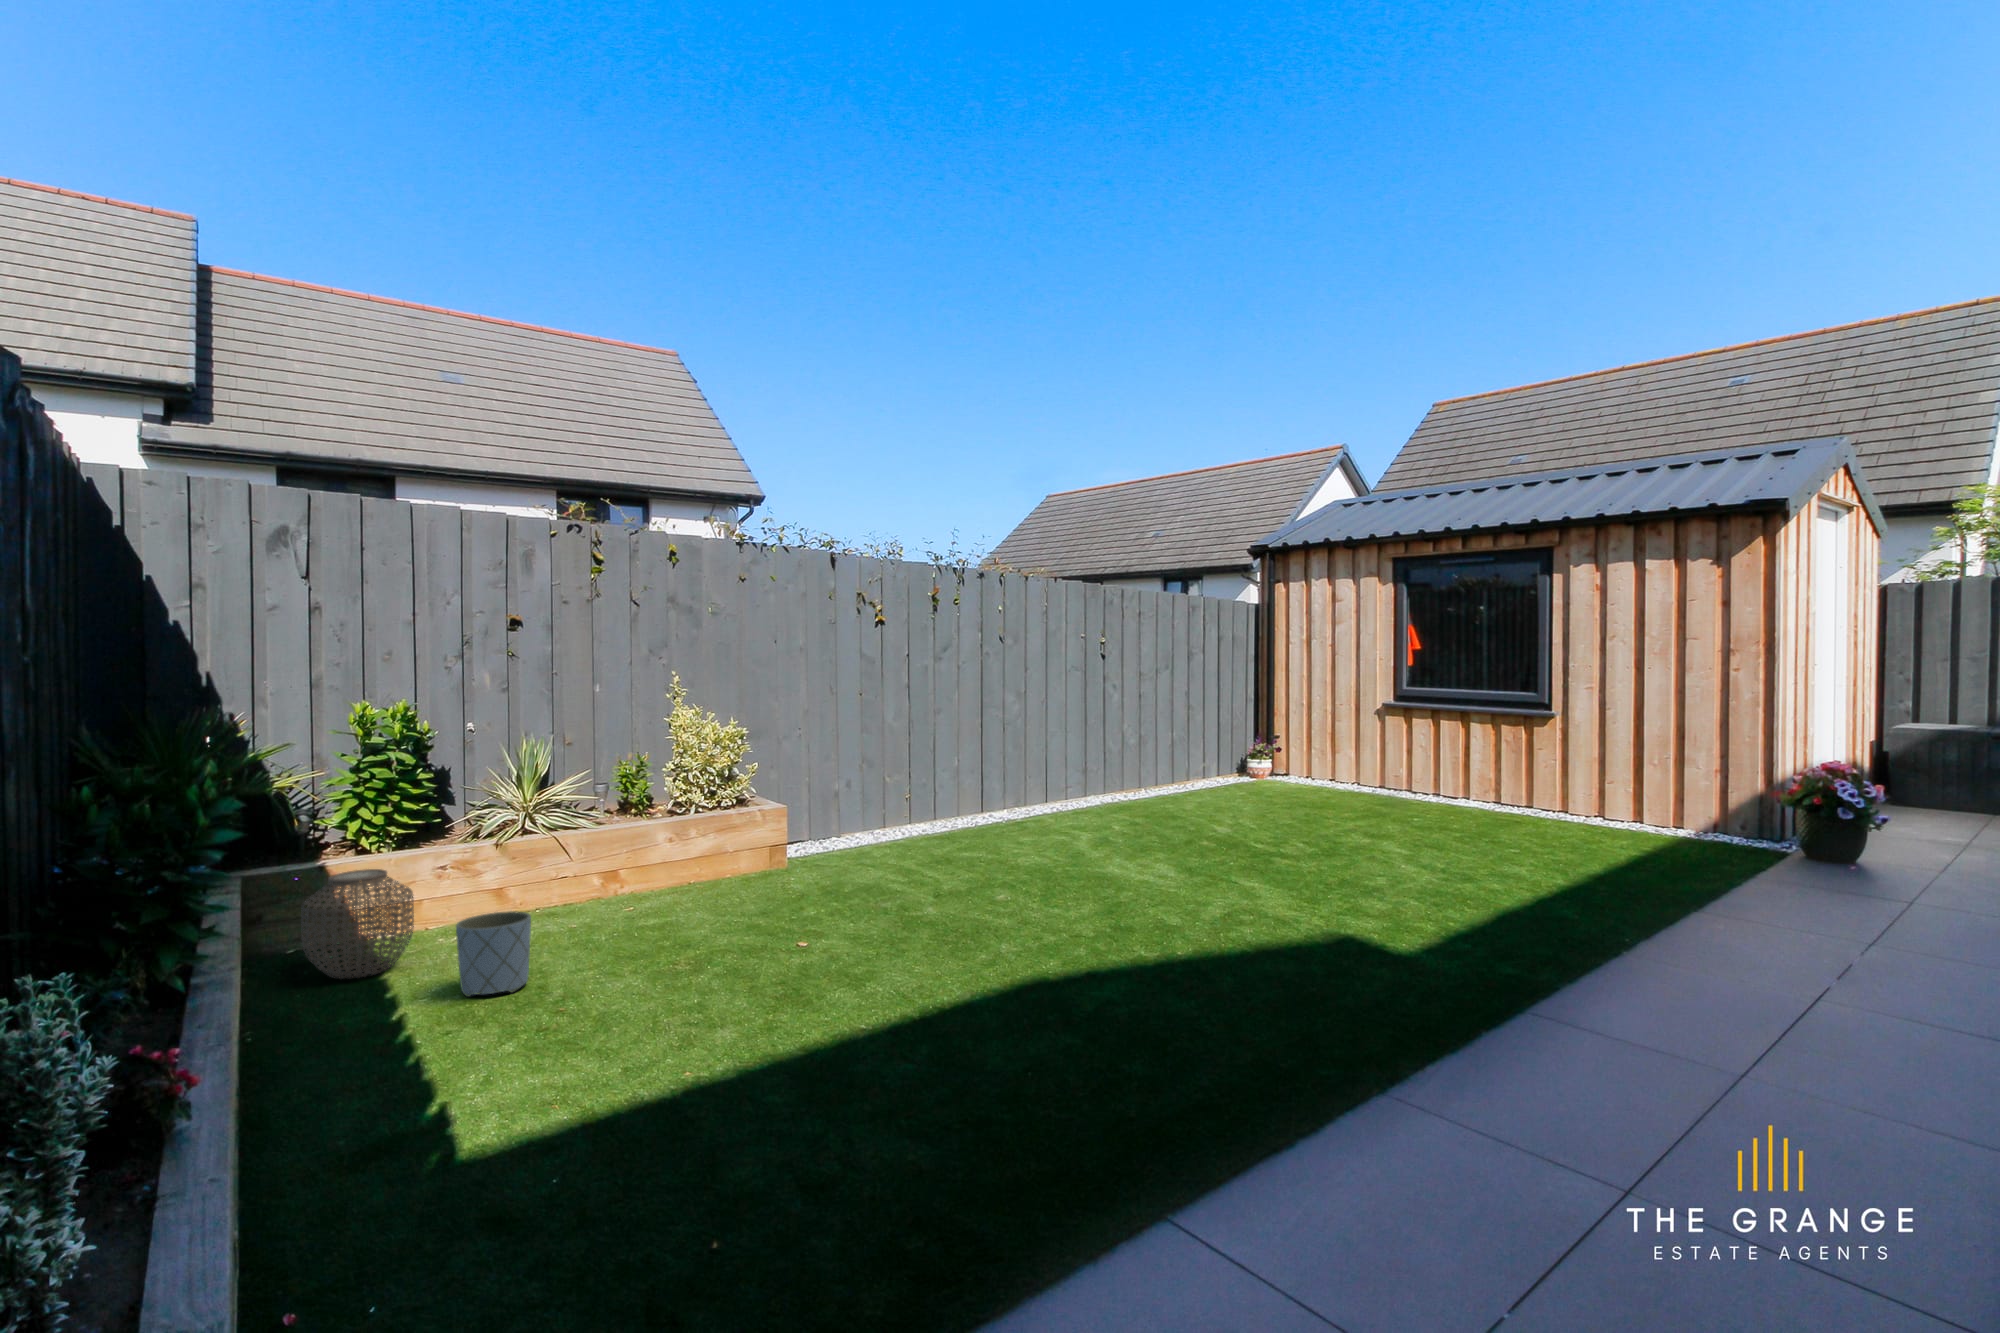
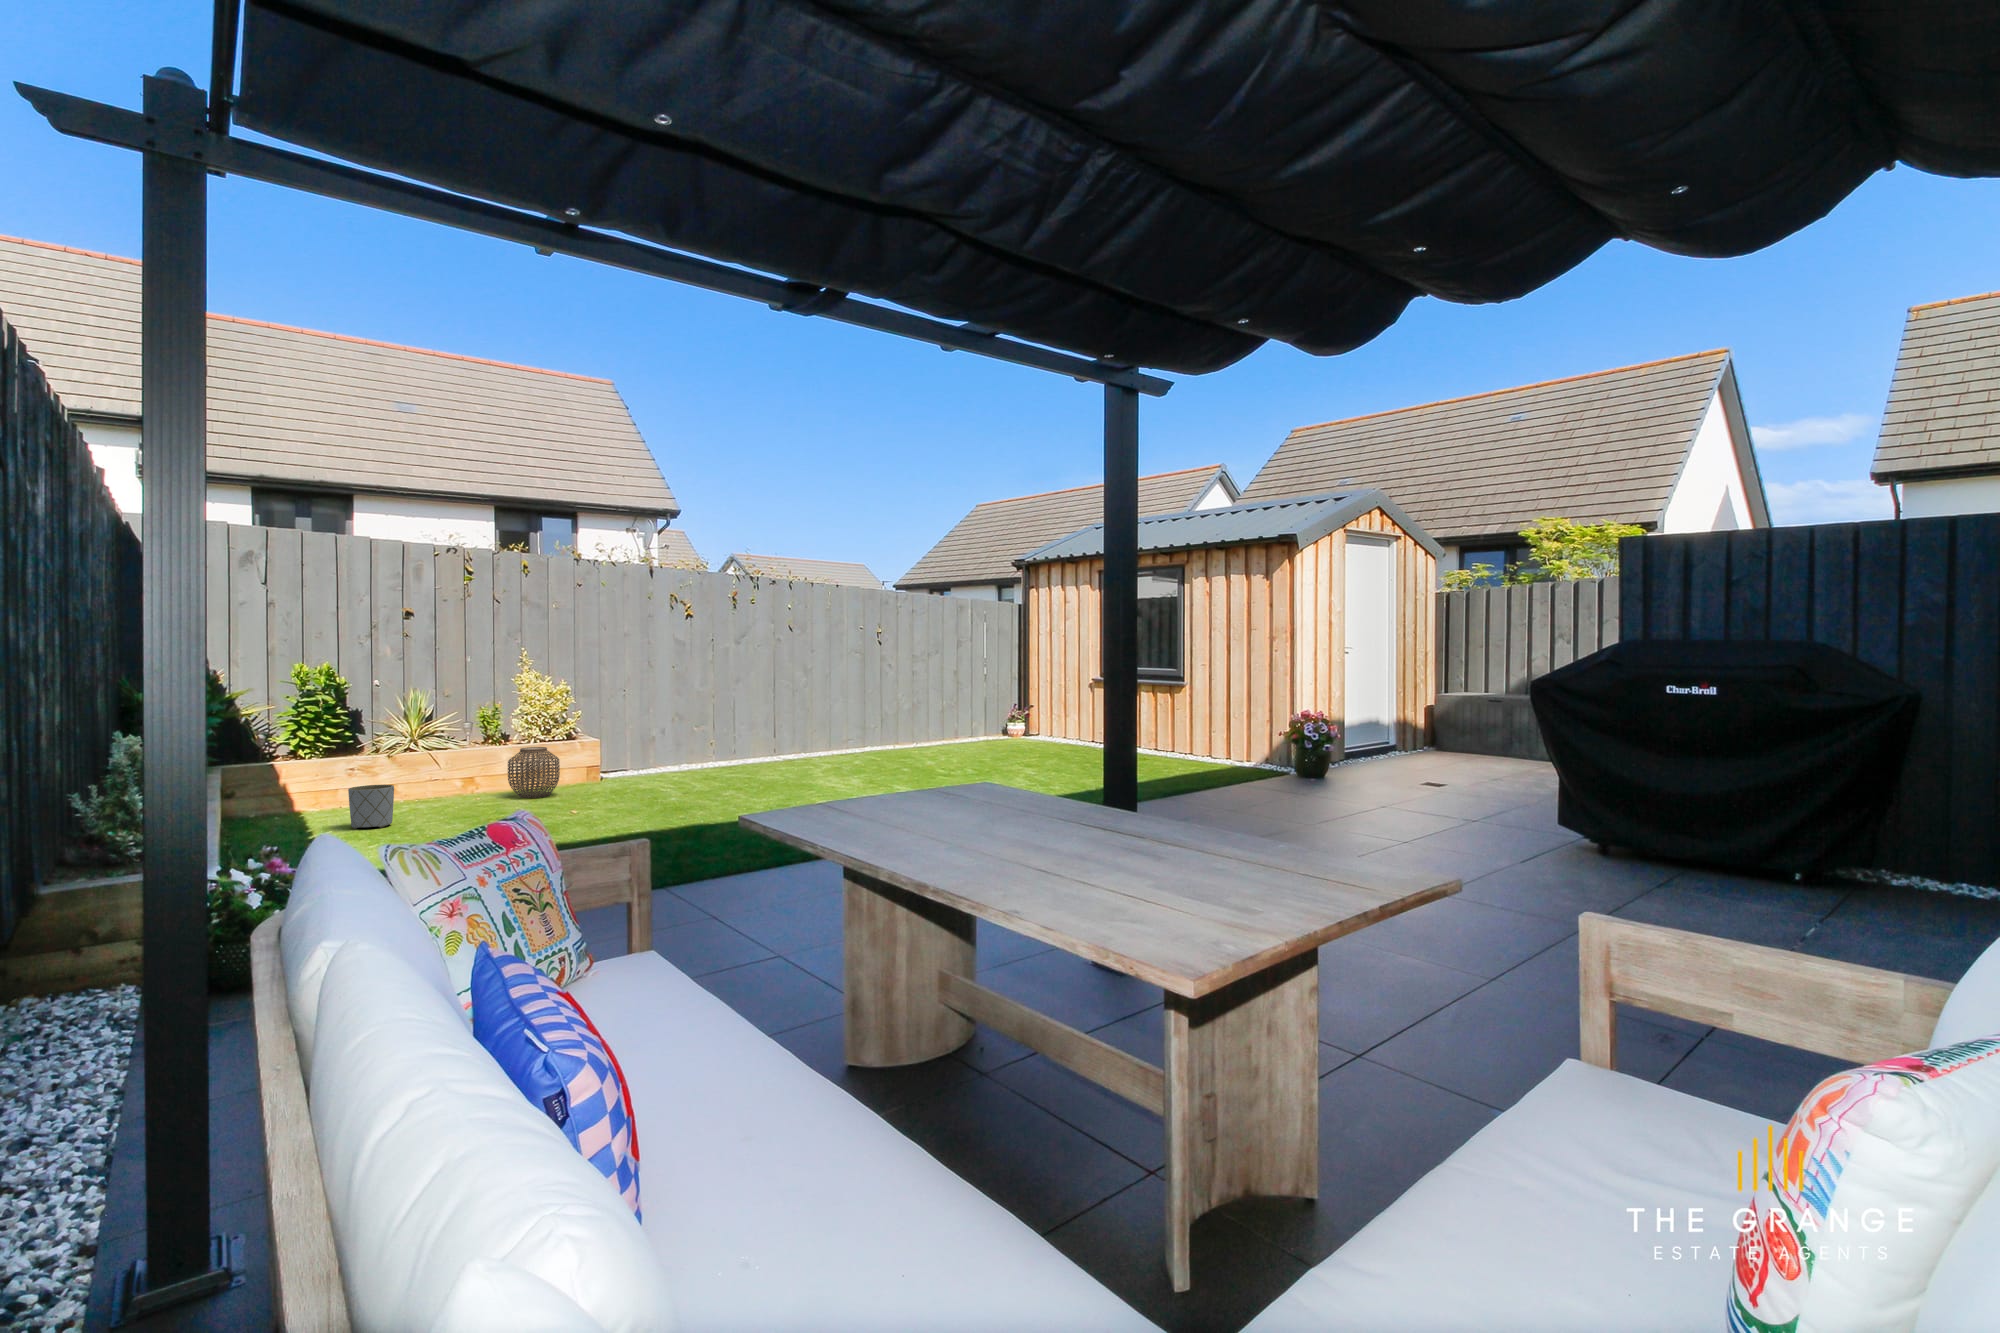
woven basket: present [301,869,414,978] -> present [508,747,560,798]

